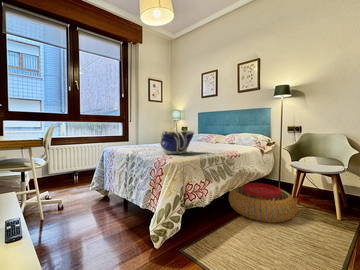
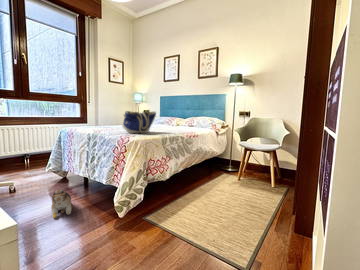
pouf: present [229,183,297,223] -> none [187,160,242,192]
plush toy: none [89,212,111,242] -> present [50,189,73,218]

